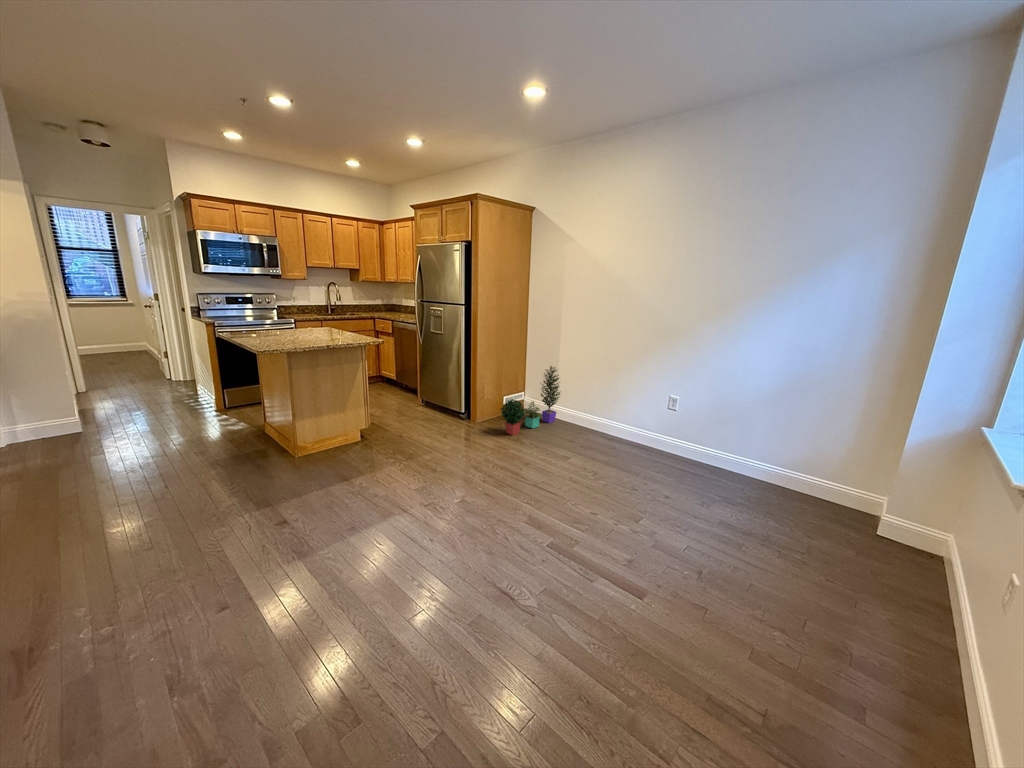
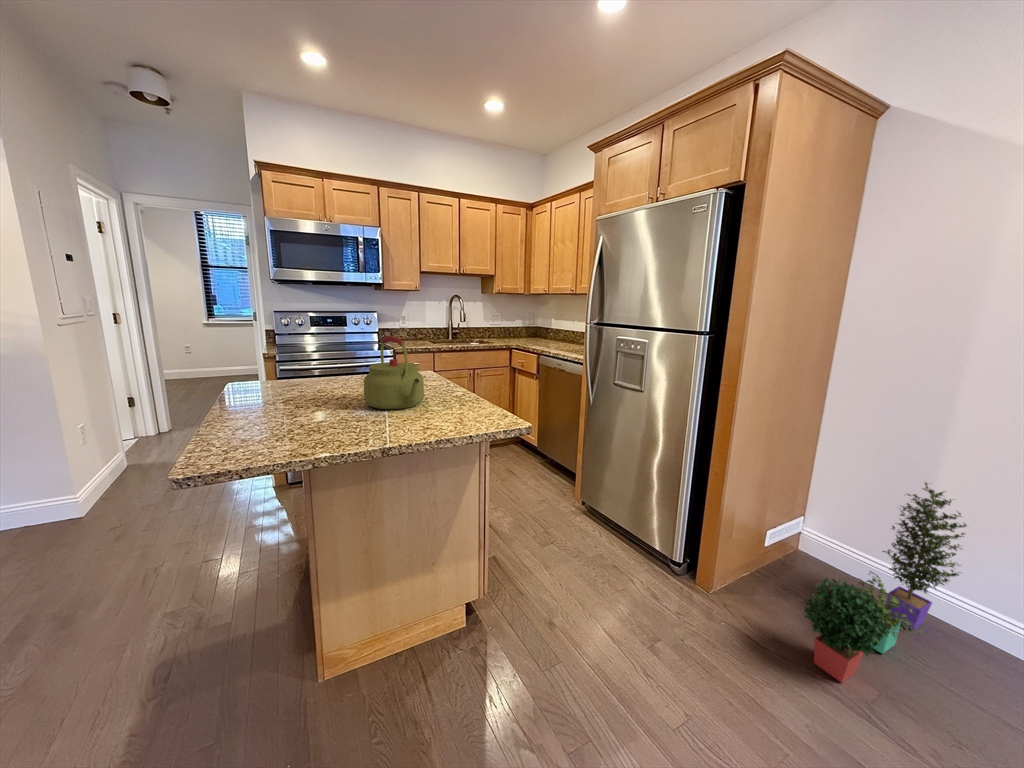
kettle: none [308,307,337,338] -> present [364,336,424,409]

